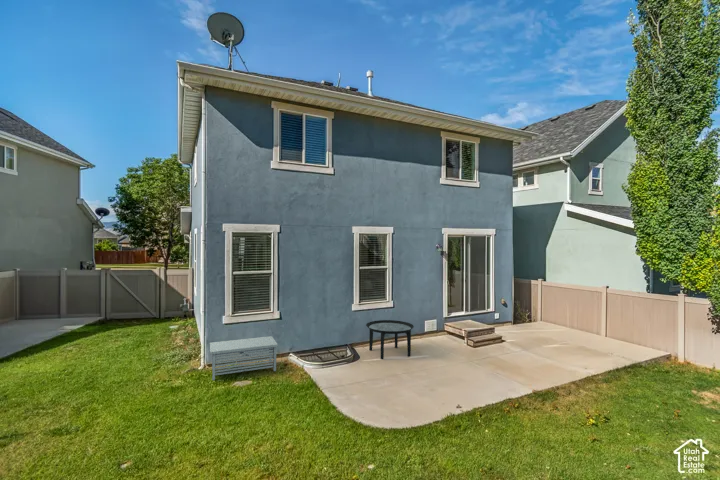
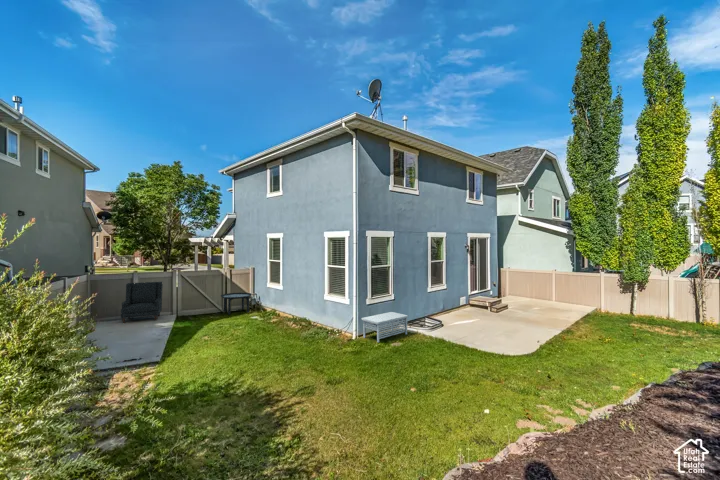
chair: none [37,282,94,324] -> present [121,282,163,323]
round table: present [366,320,414,359] -> present [221,293,252,315]

